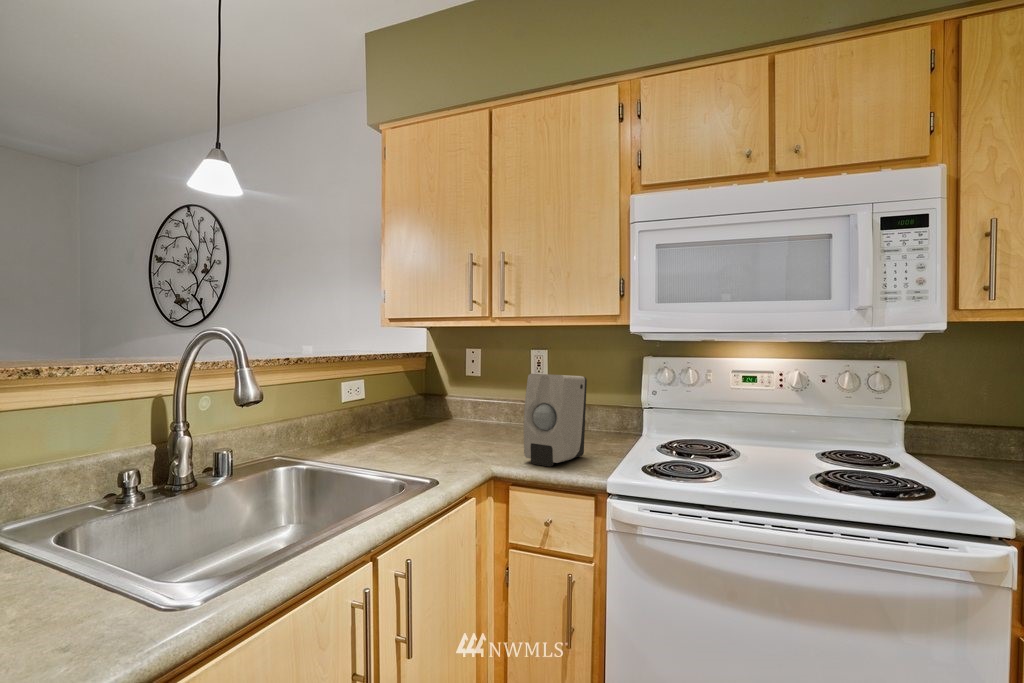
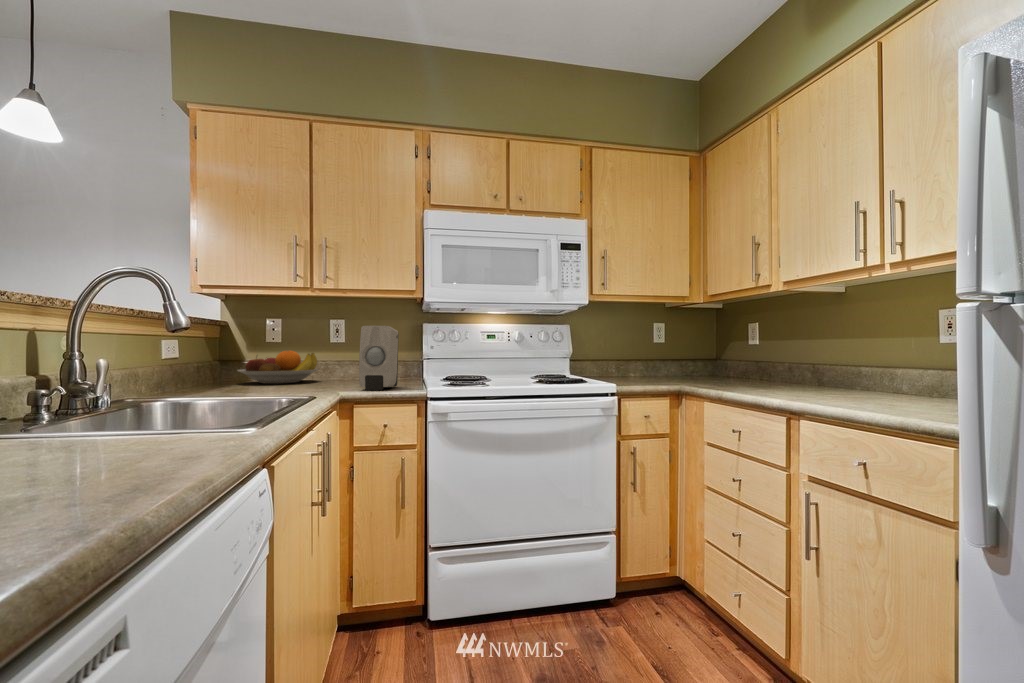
fruit bowl: none [432,388,518,427] -> present [237,351,319,384]

